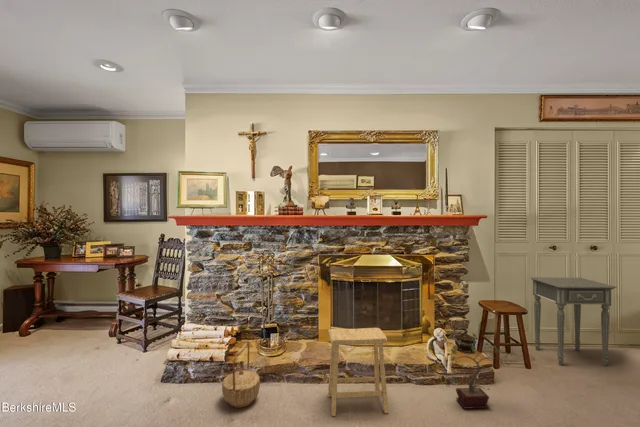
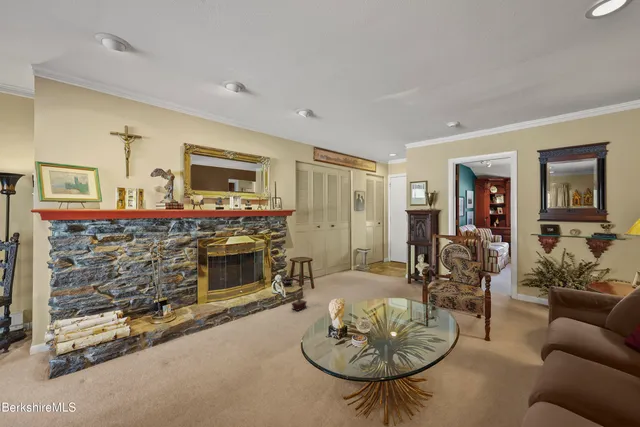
side table: present [531,277,617,366] -> none [310,241,342,283]
footstool: present [328,328,389,416] -> none [222,280,264,338]
basket: present [222,342,260,408] -> none [140,312,175,362]

